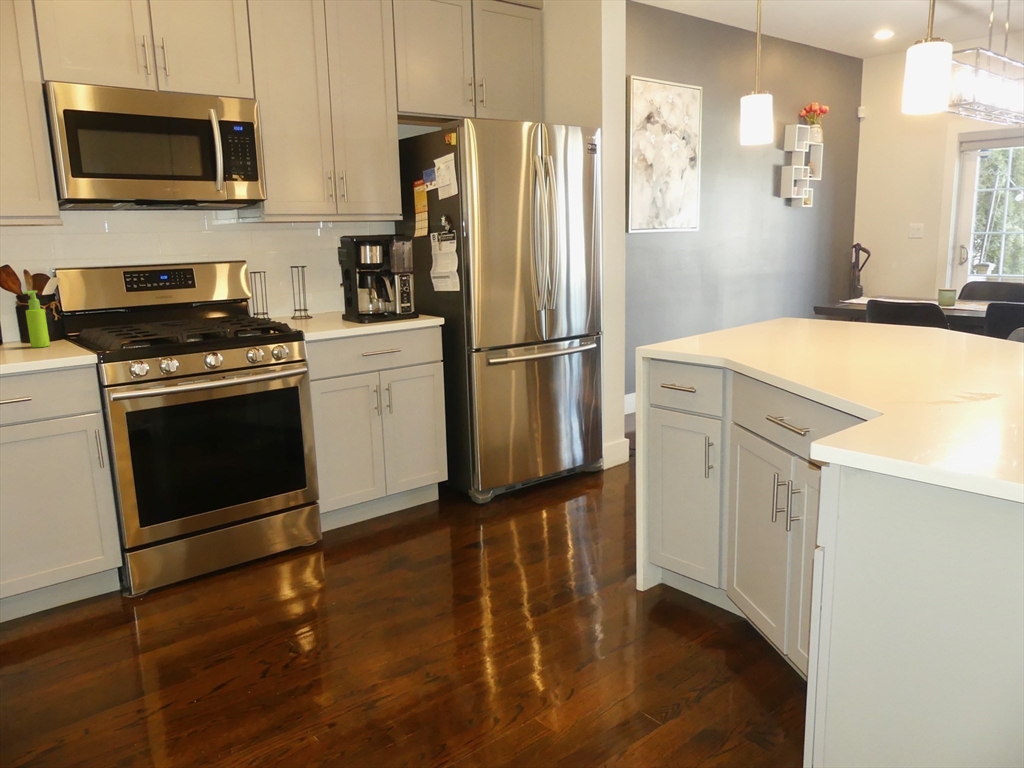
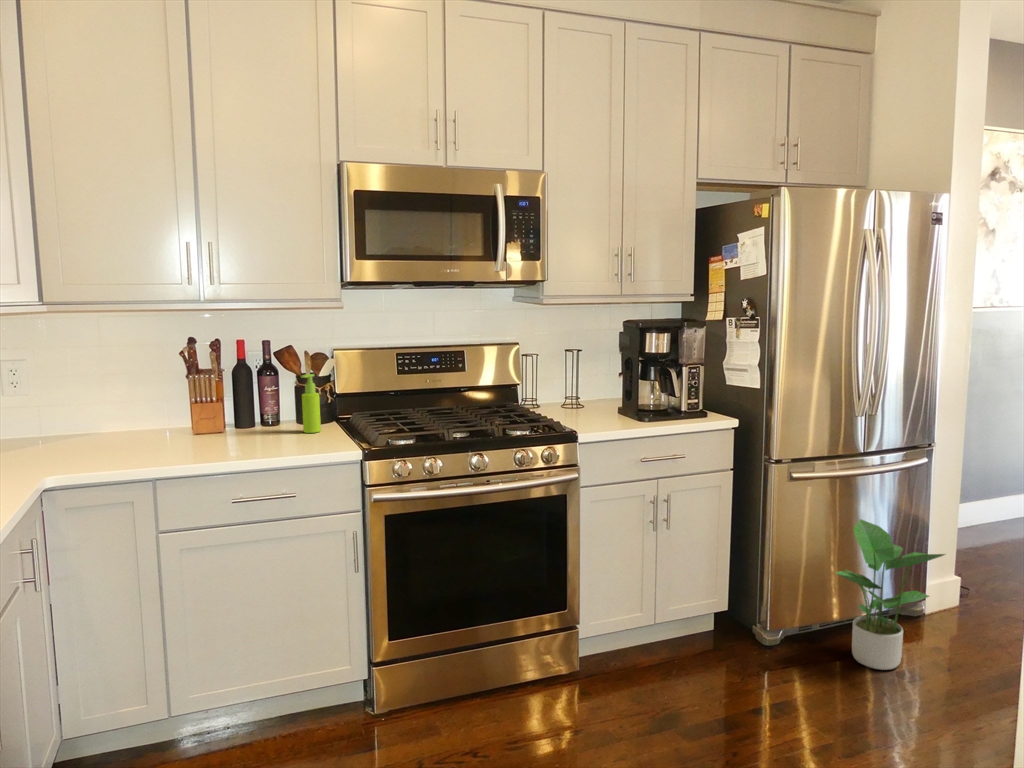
potted plant: none [525,393,602,506] -> present [835,519,945,670]

